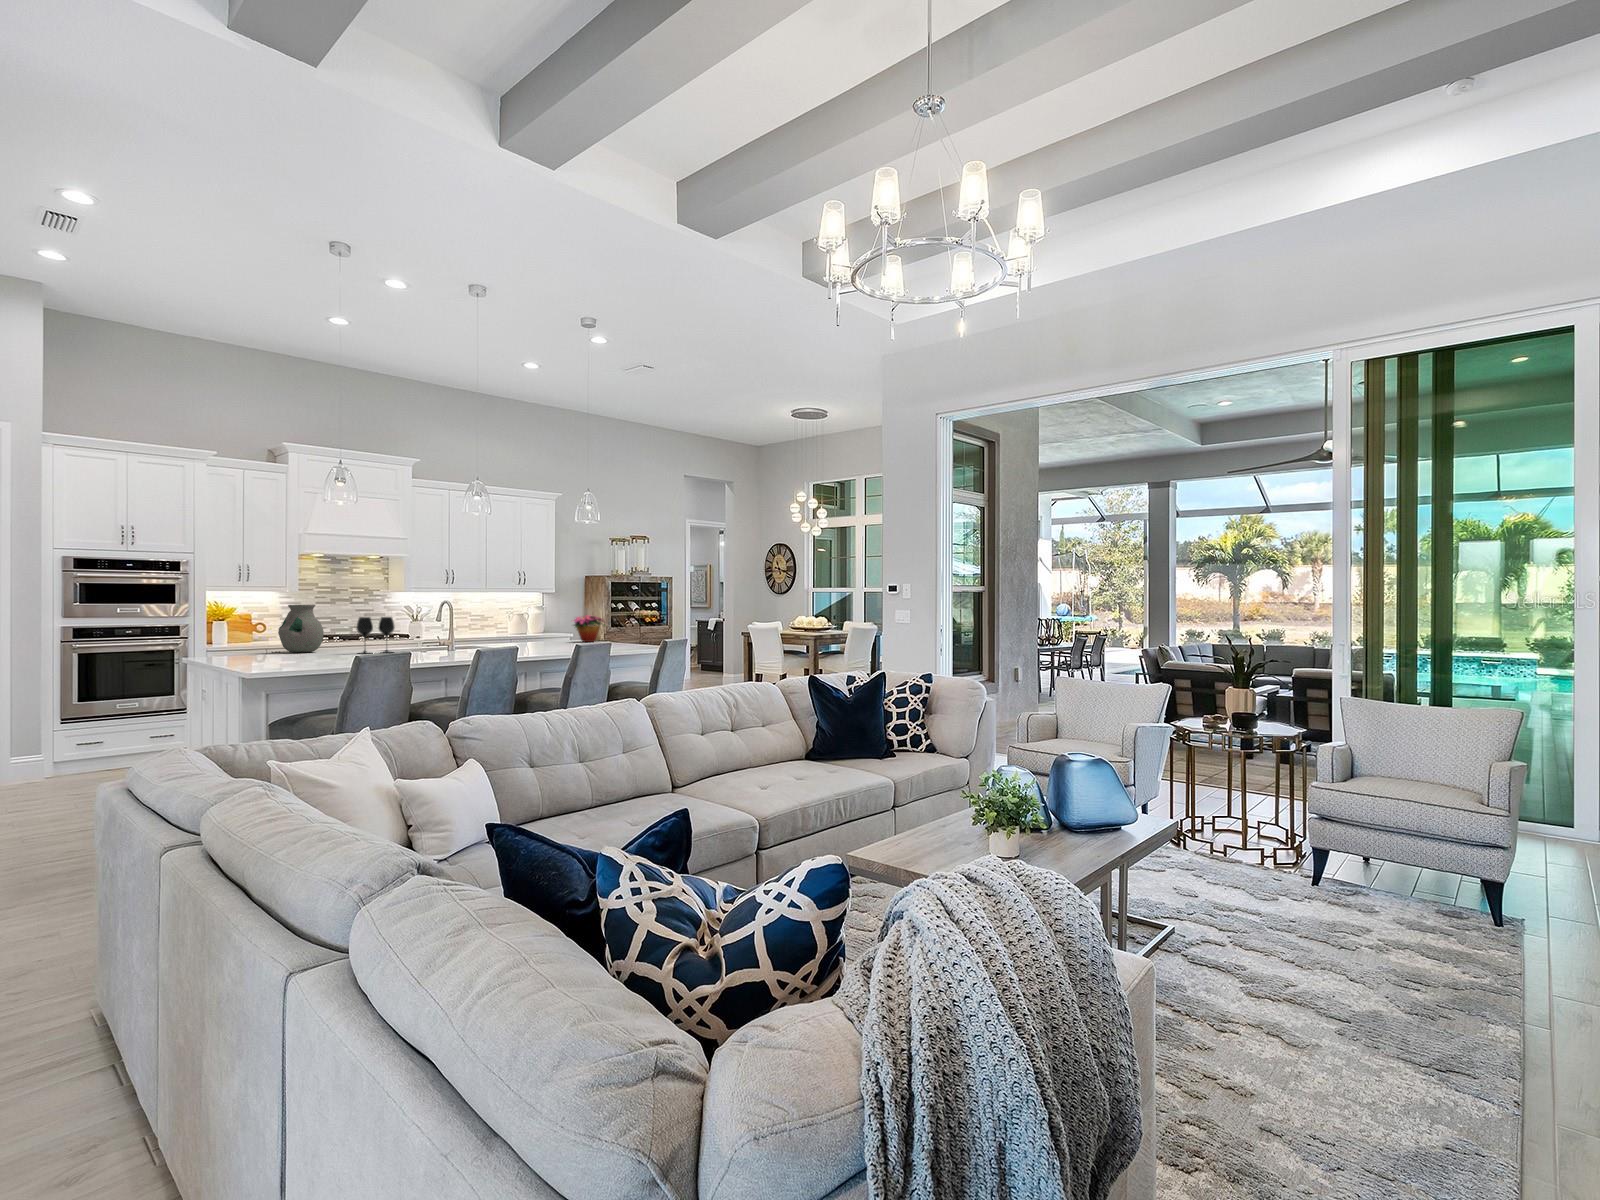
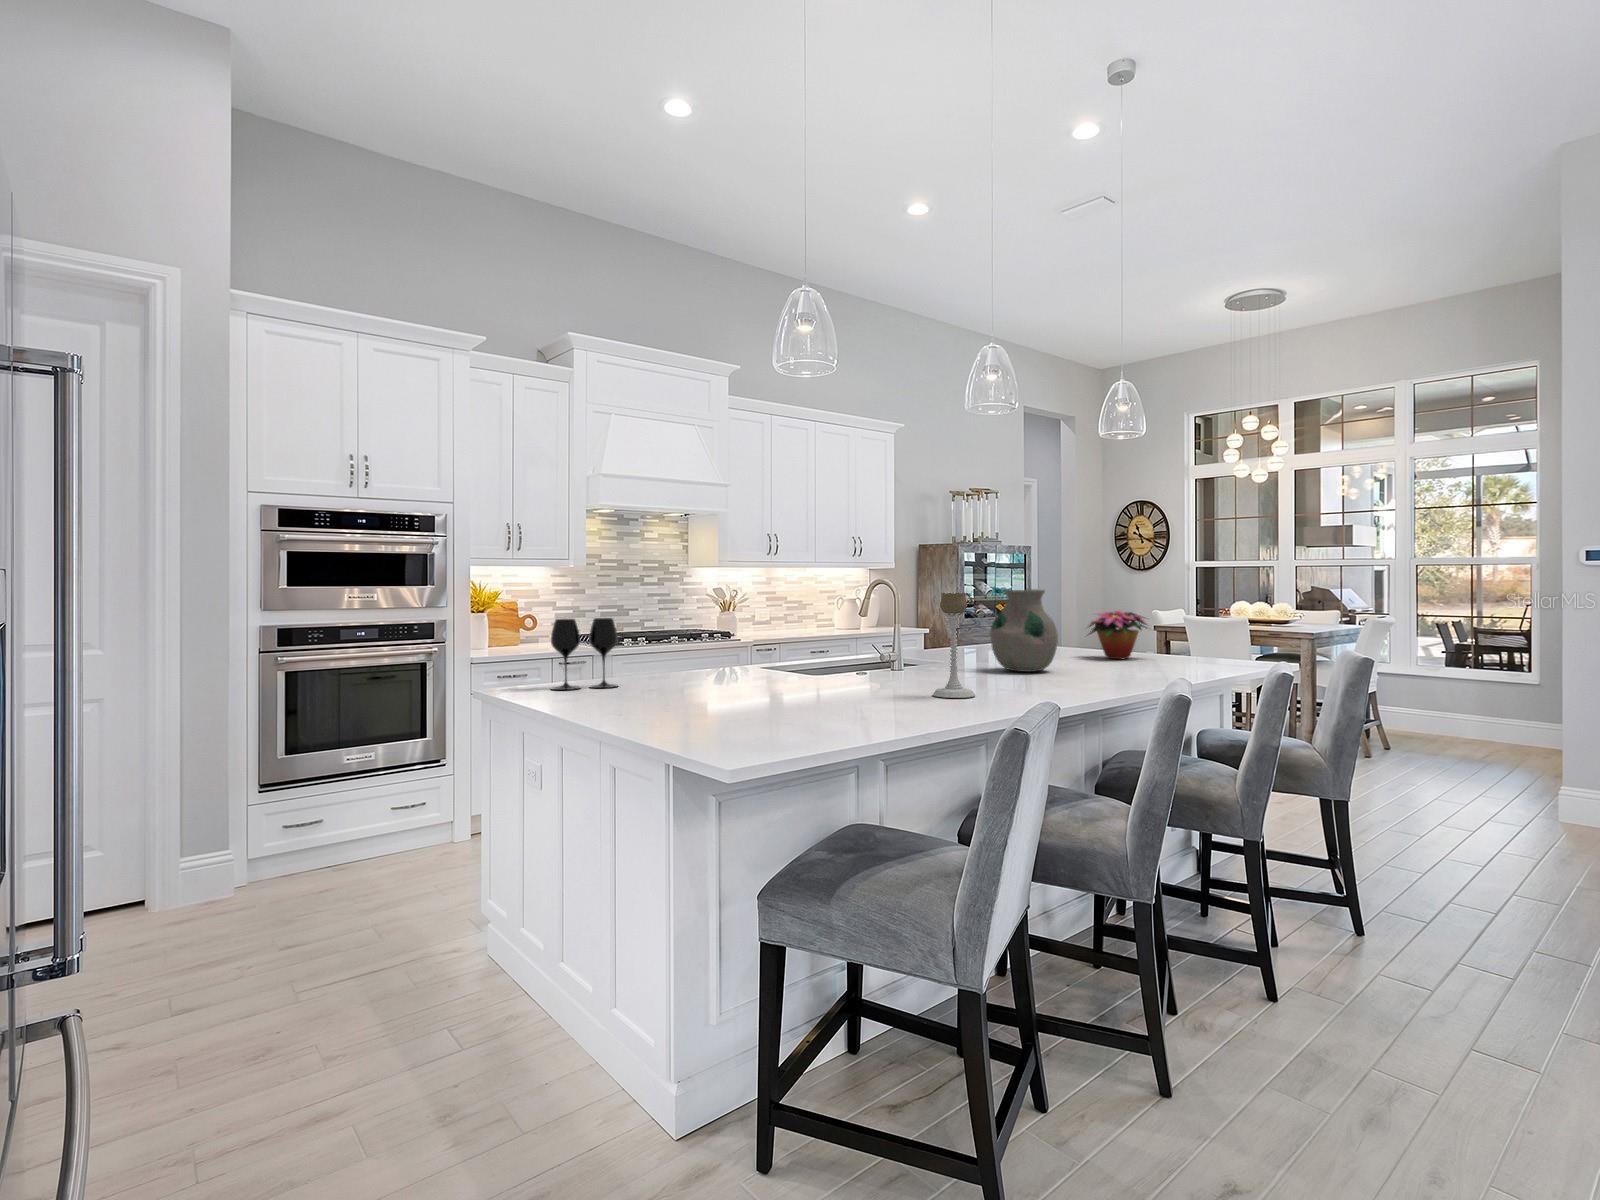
candle holder: none [408,603,430,653] -> present [933,593,975,698]
vase: present [278,605,324,653] -> present [990,589,1058,672]
wine glass: present [356,617,395,654] -> present [551,618,618,690]

